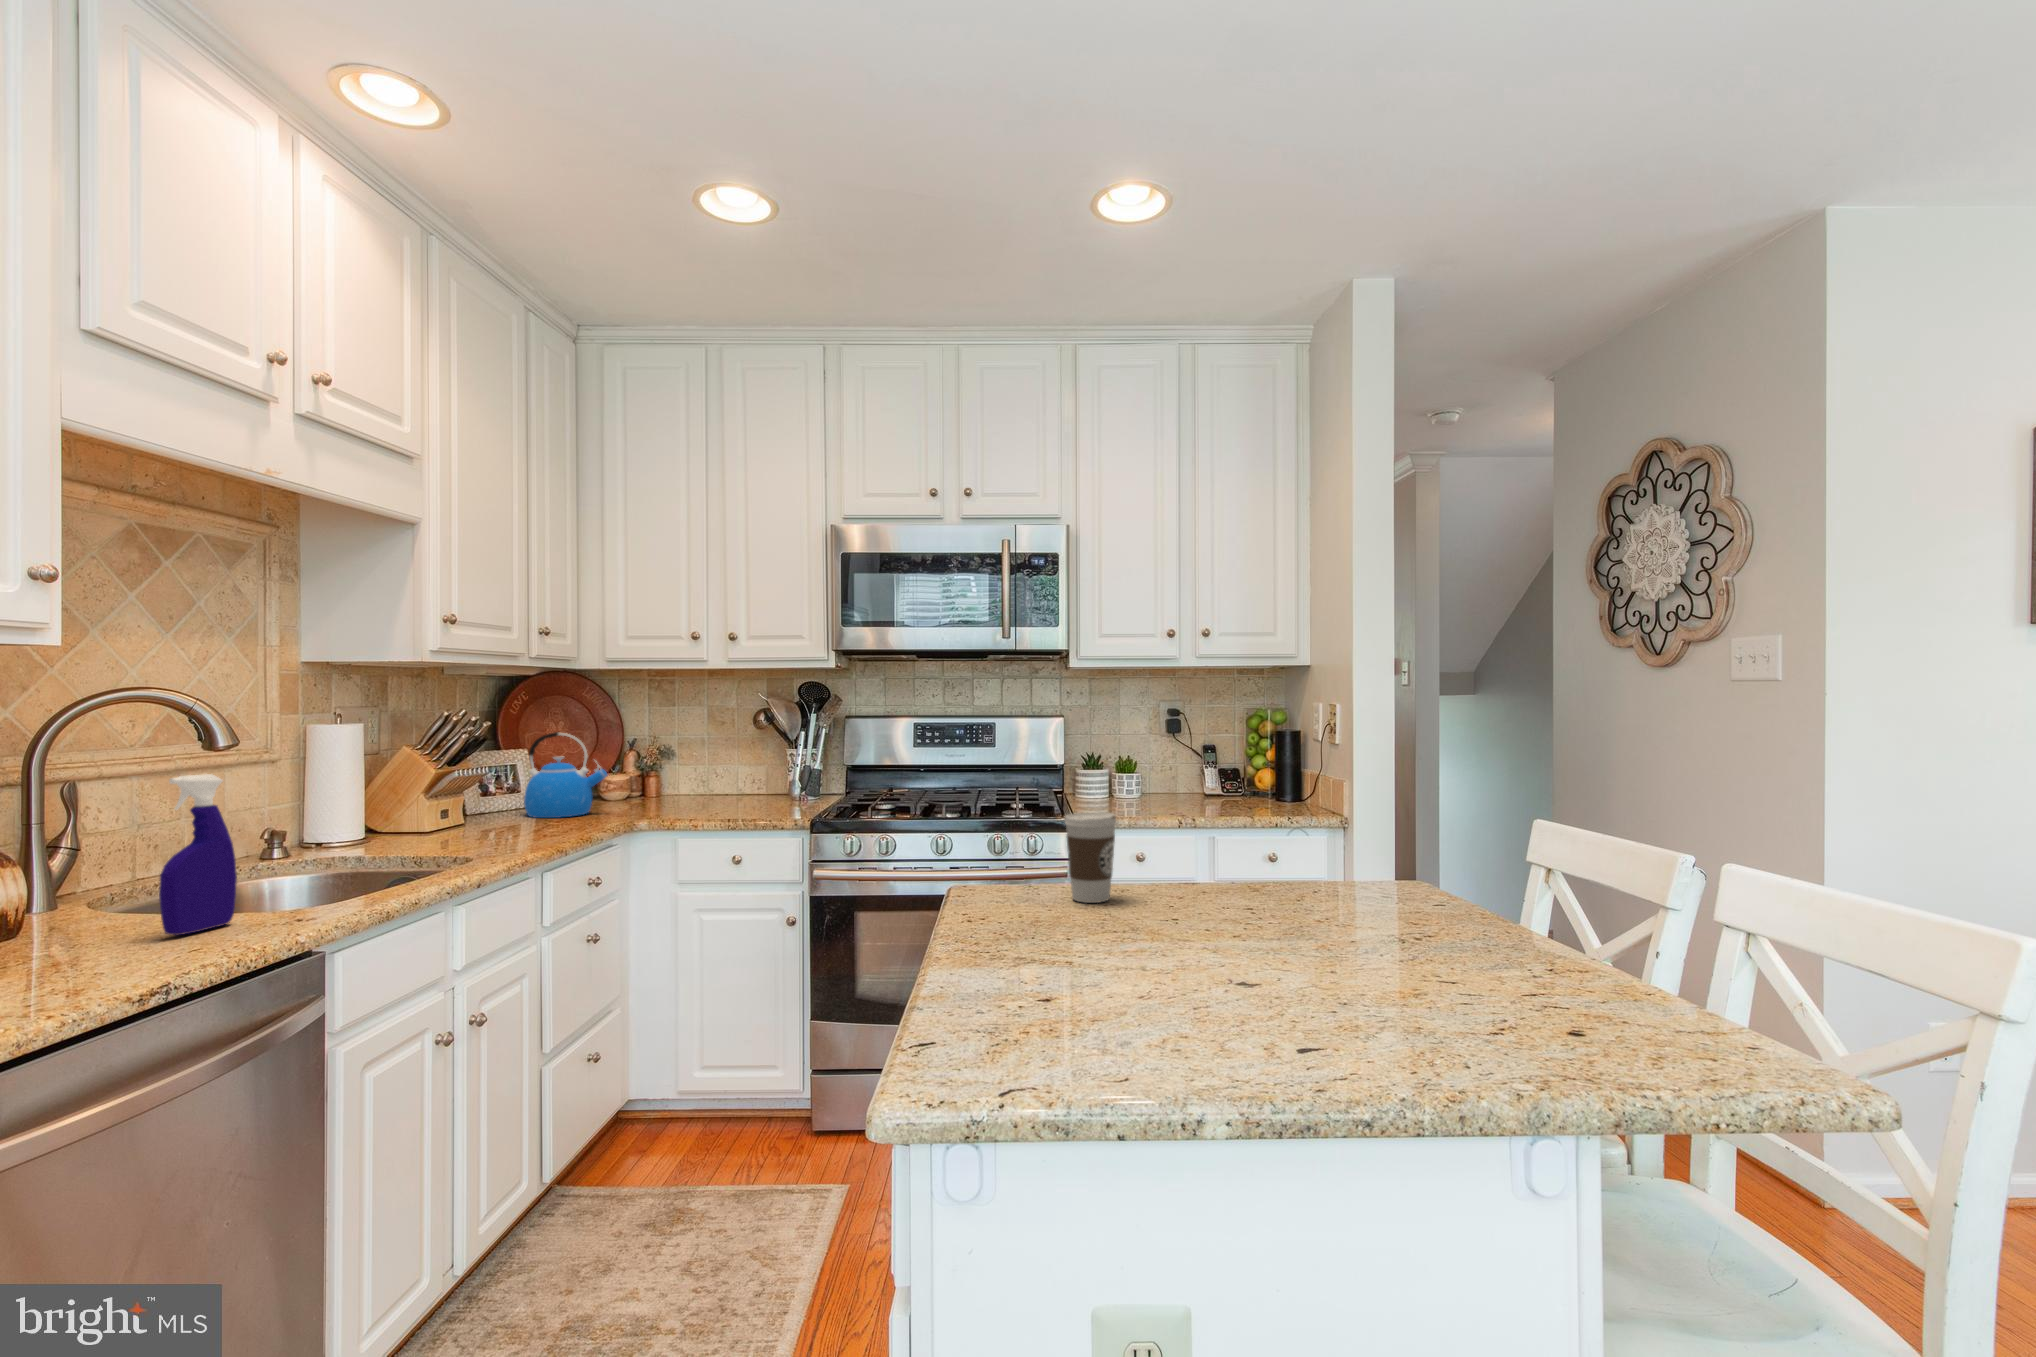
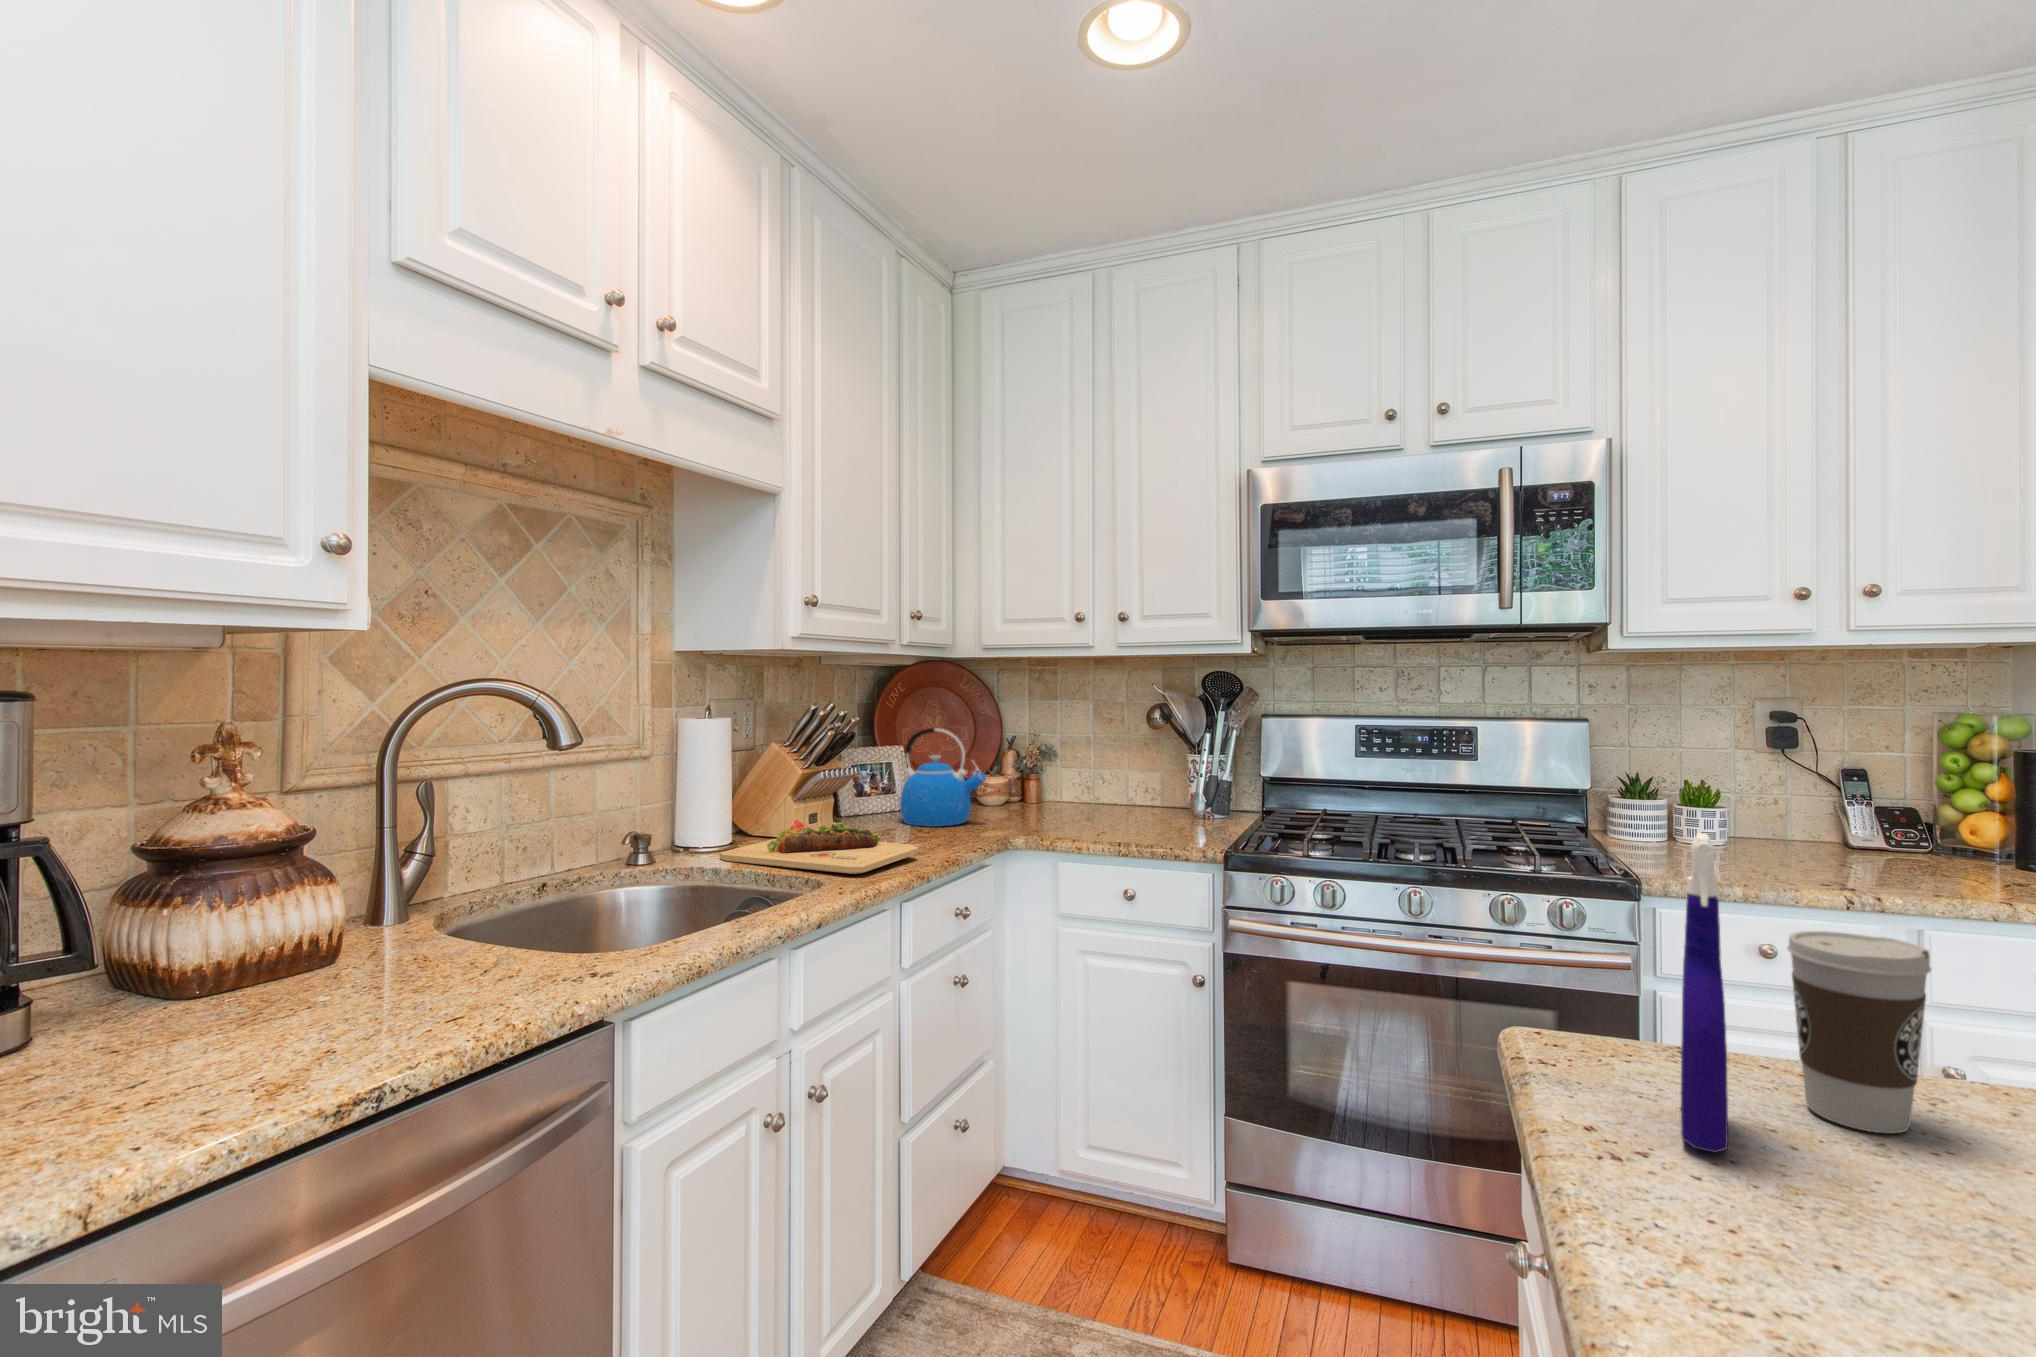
spray bottle: present [159,774,237,935] -> present [1681,833,1728,1153]
cutting board: none [358,812,552,851] -> present [720,819,919,874]

